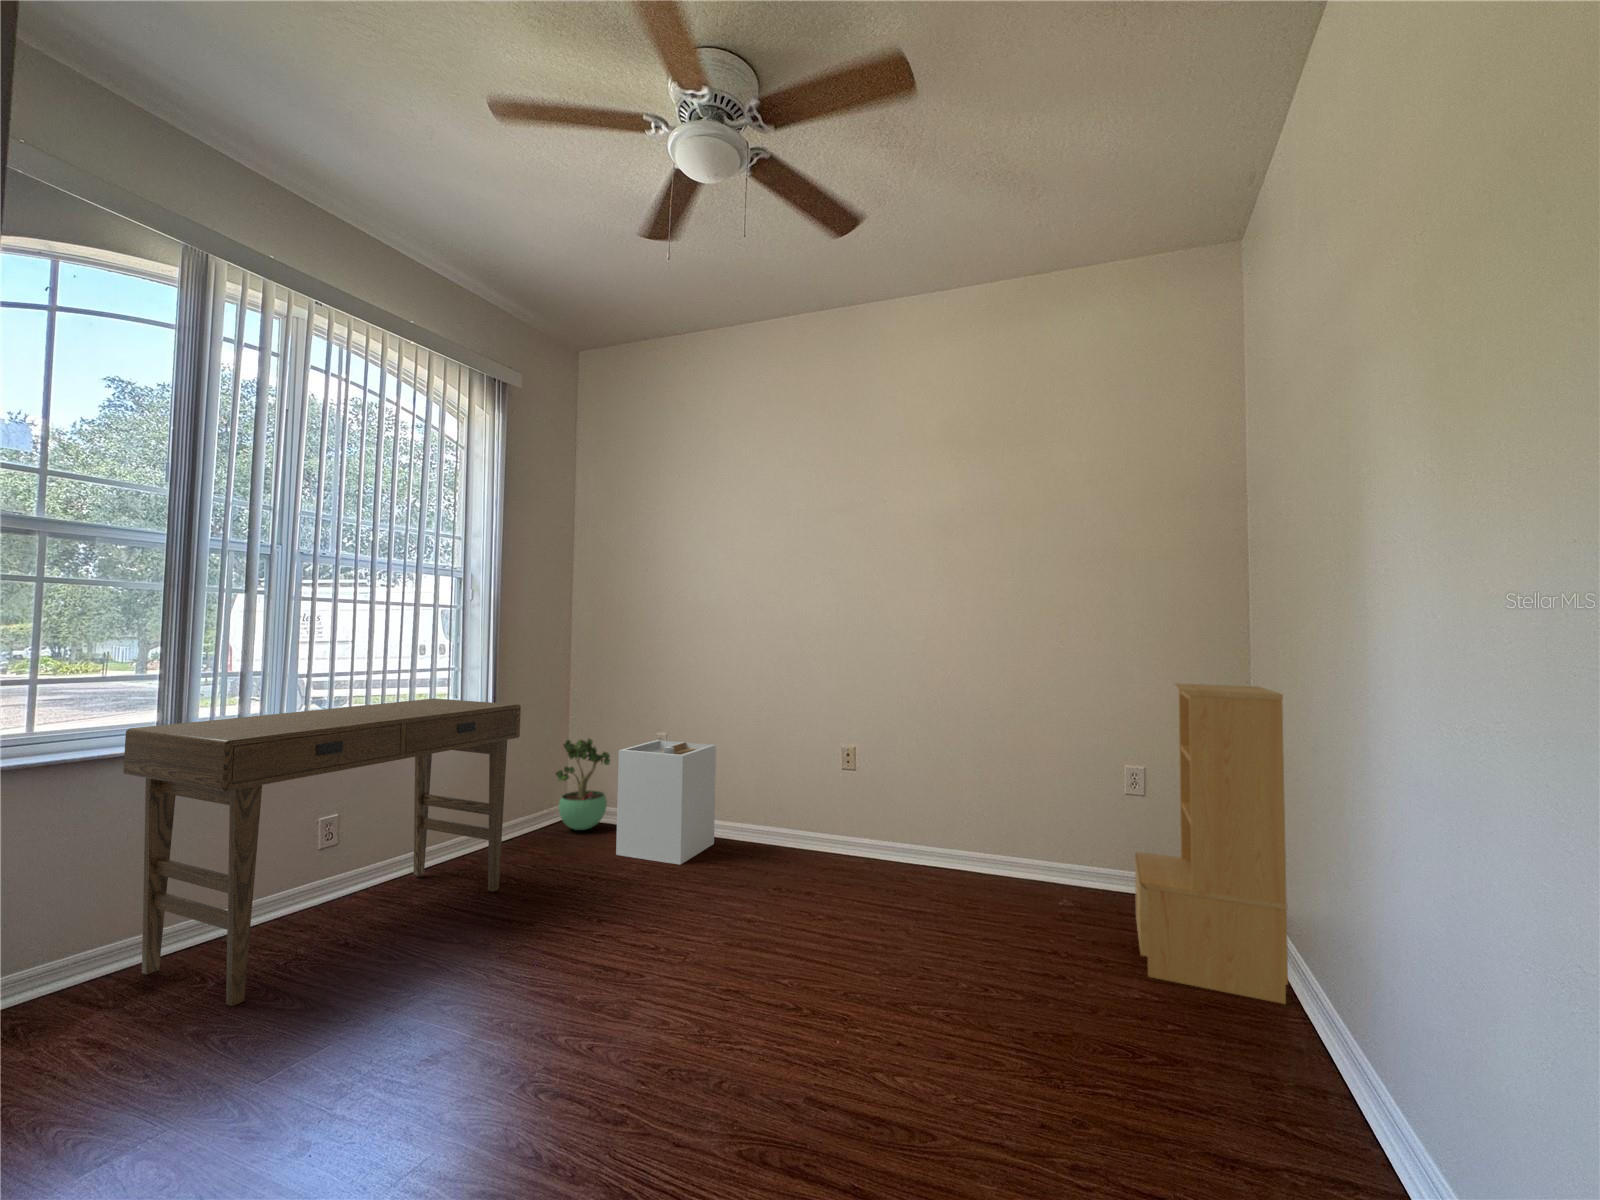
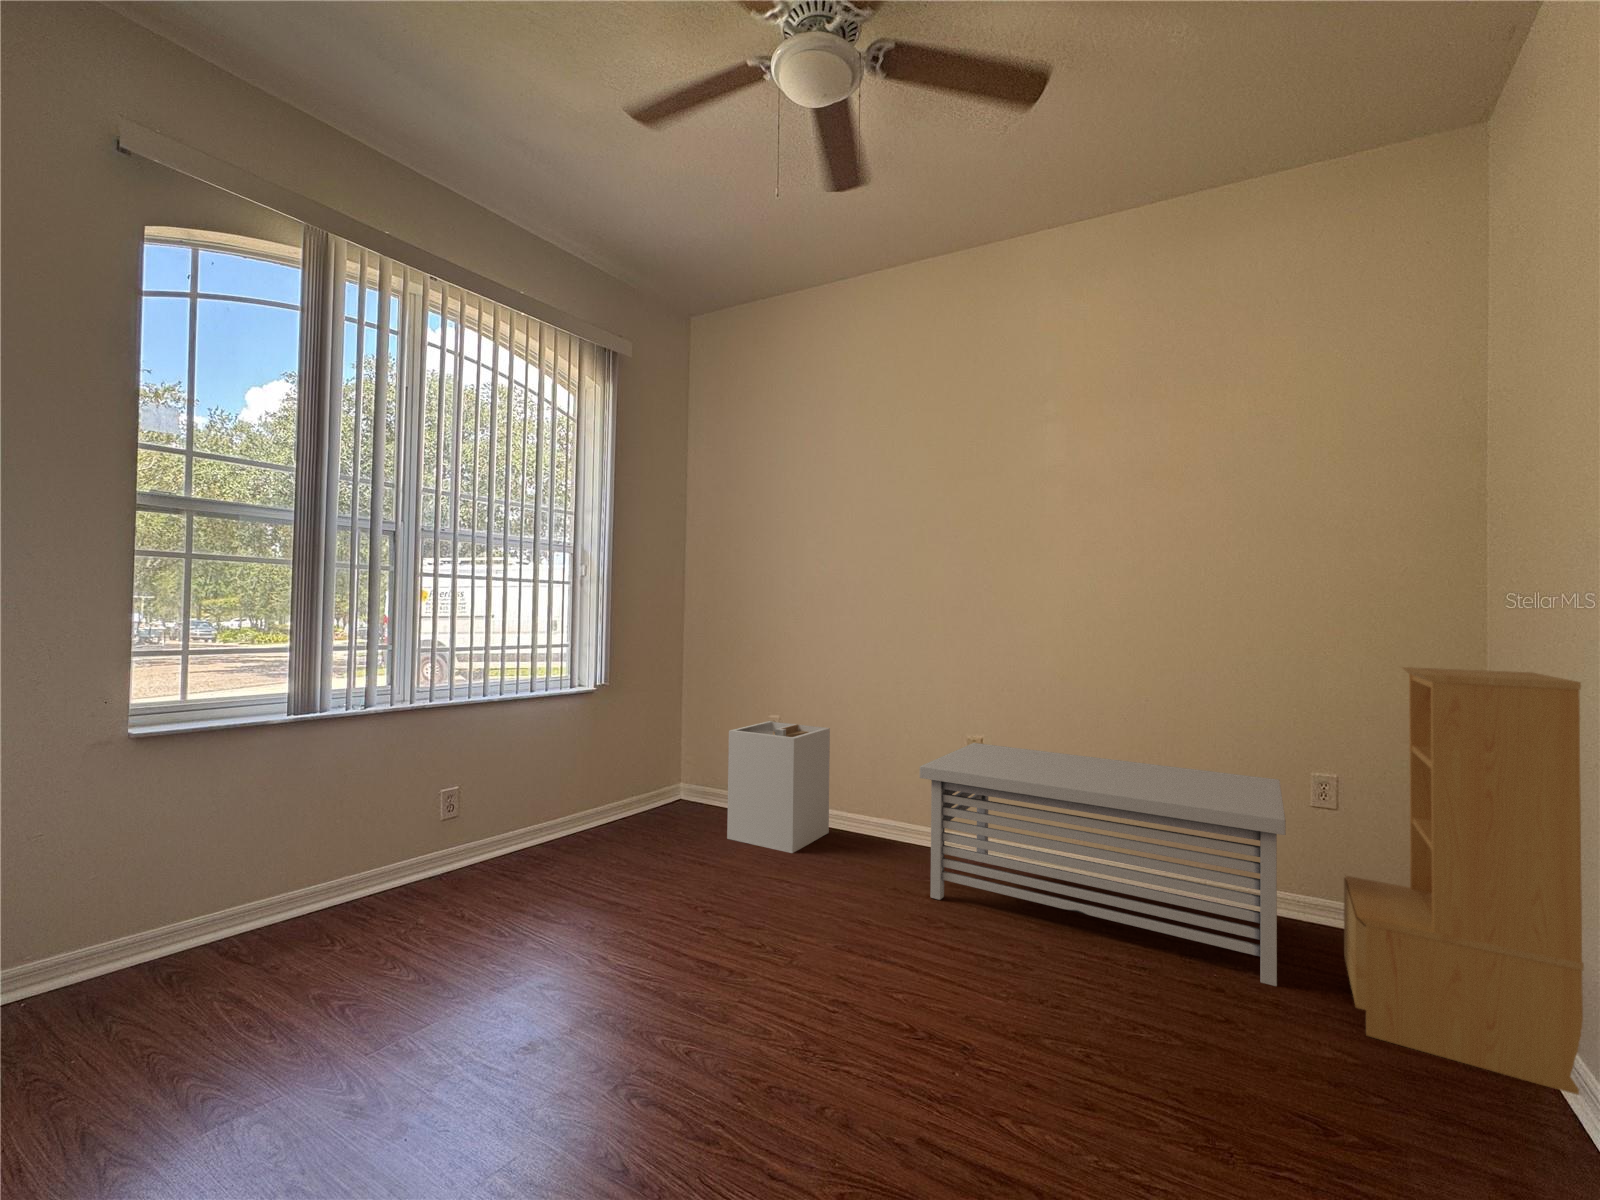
desk: present [123,698,521,1006] -> none [266,673,629,967]
potted plant: present [556,739,610,830] -> none [668,717,723,811]
storage bench: none [799,754,1092,947] -> present [920,743,1286,986]

